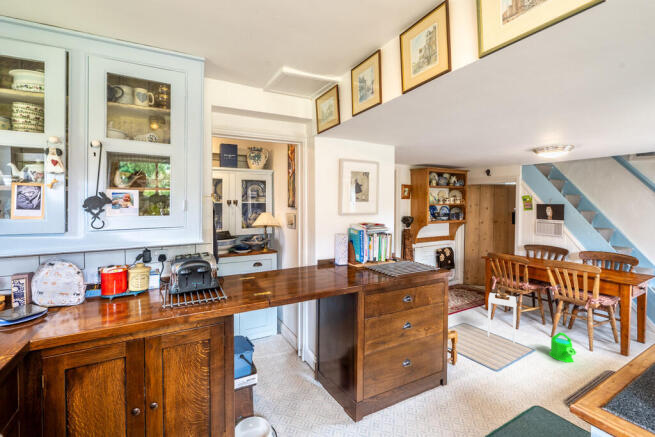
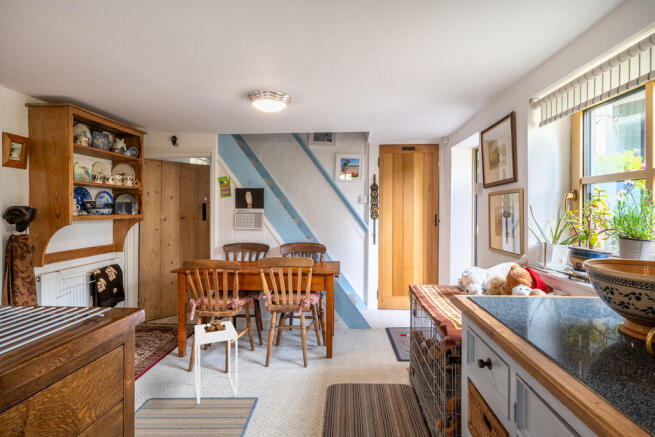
watering can: present [549,333,576,362] -> none [277,353,309,395]

